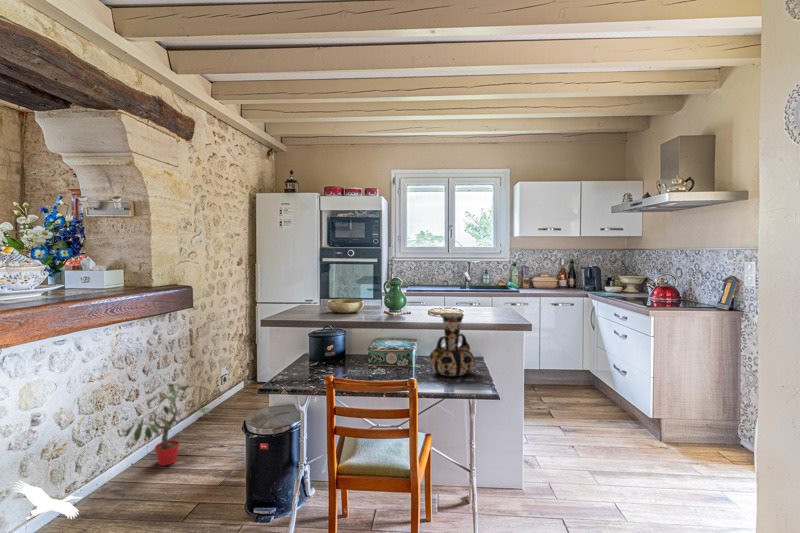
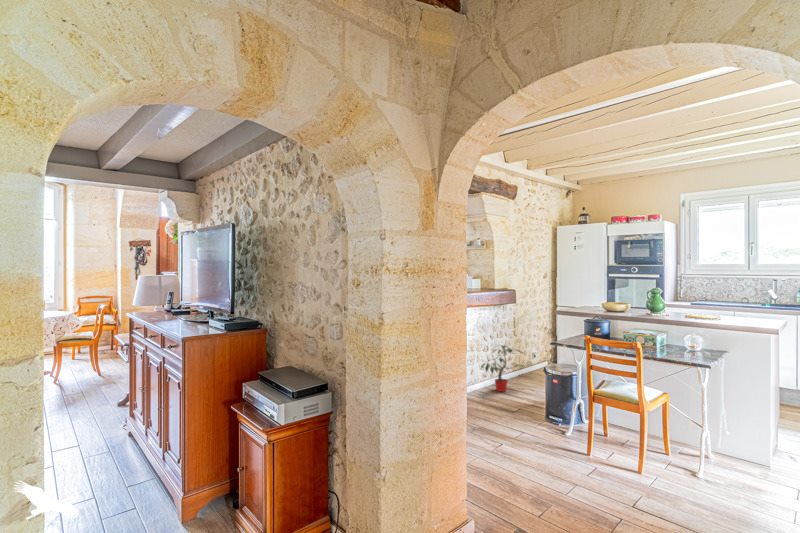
vase: present [429,313,475,377] -> none [669,311,708,355]

